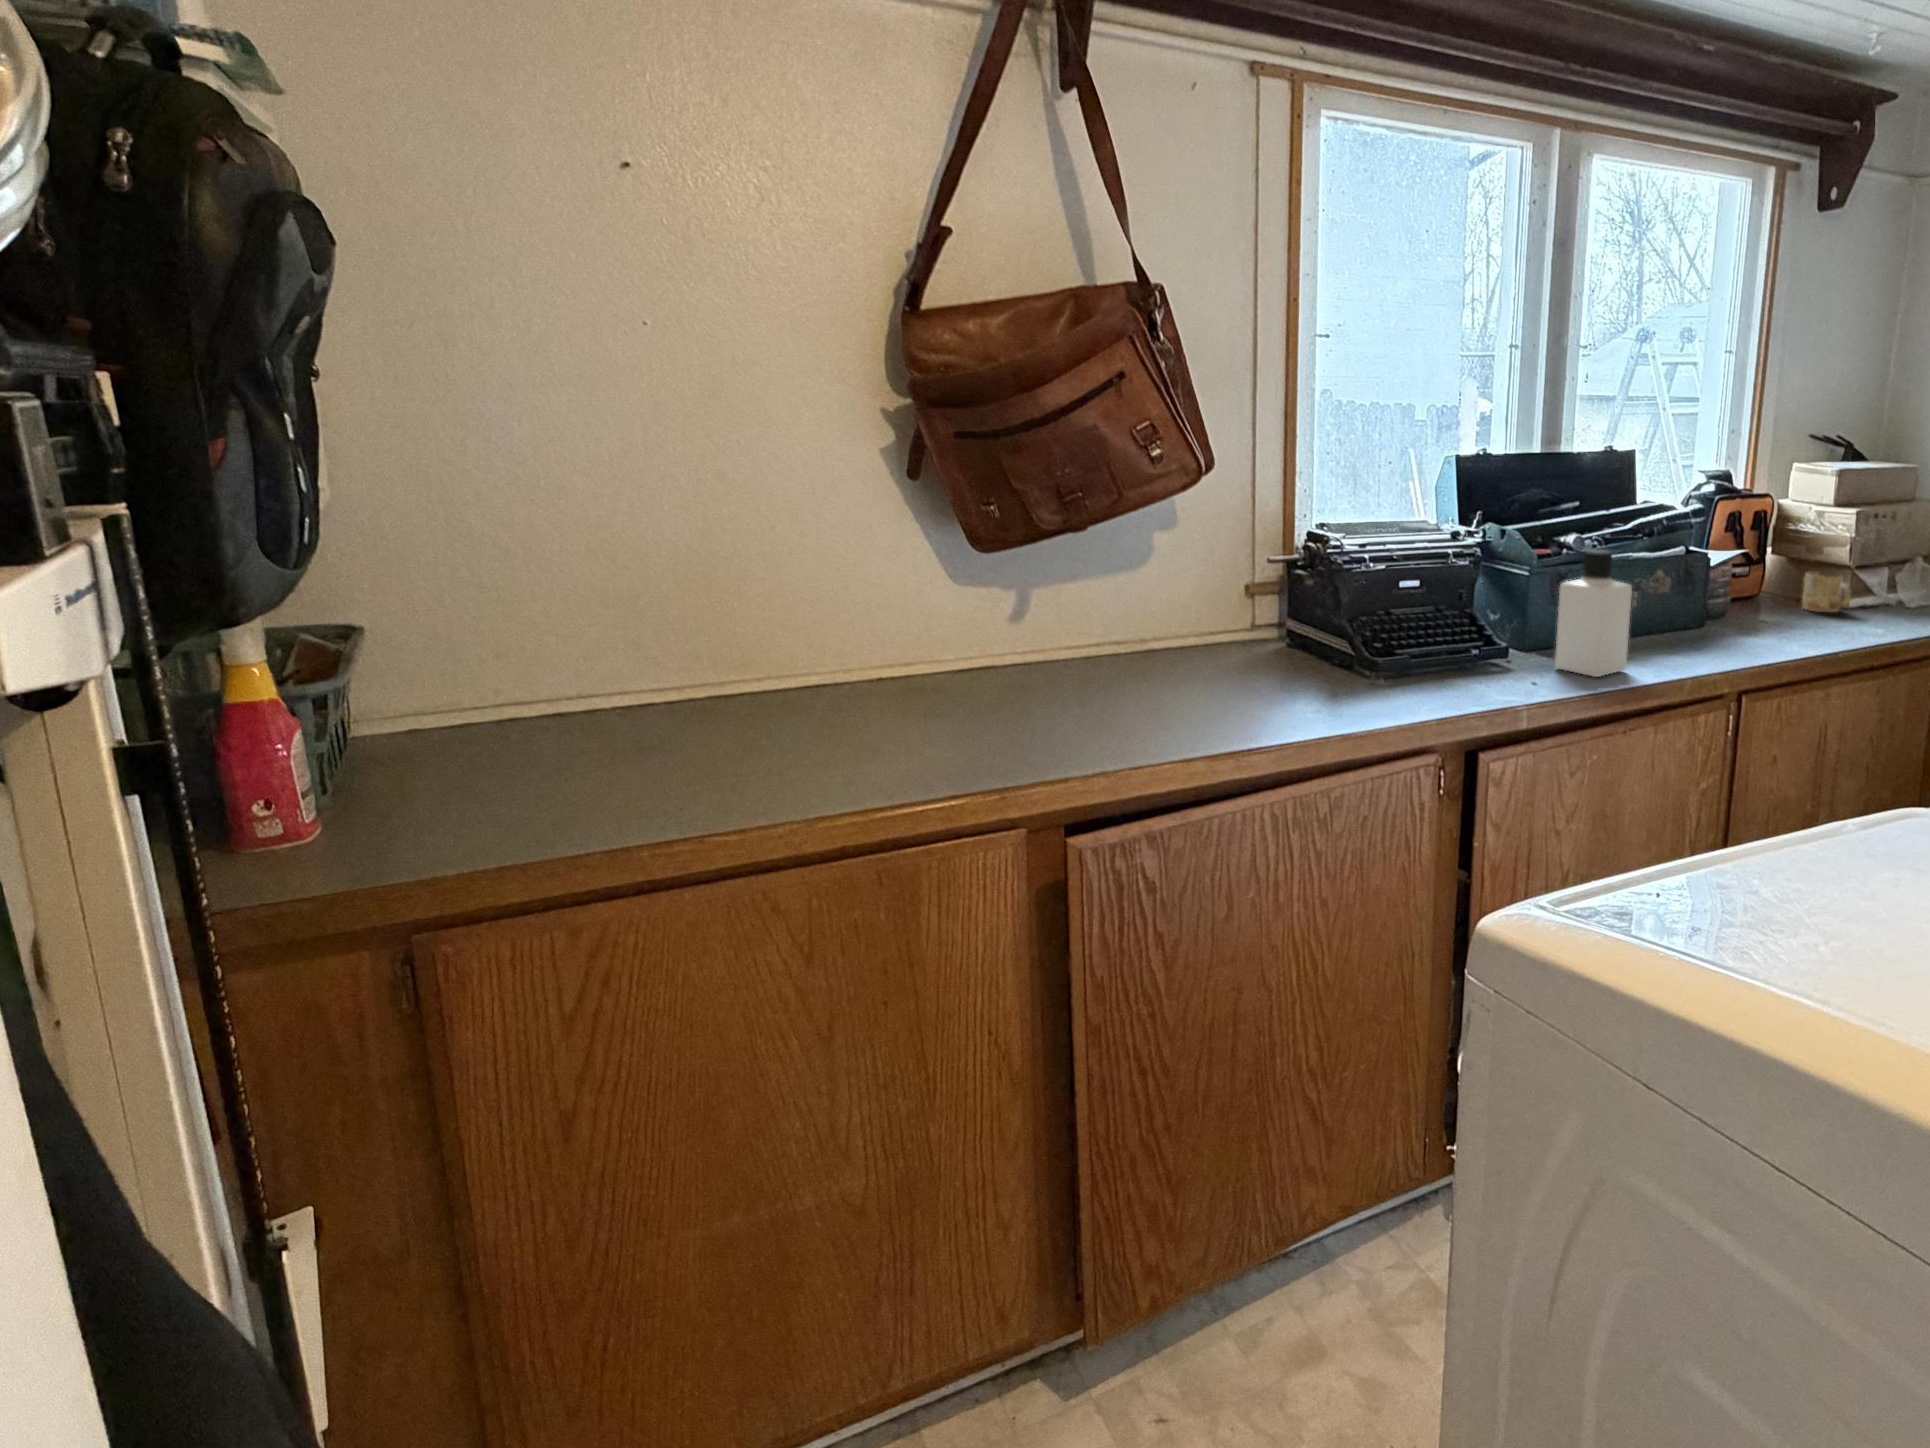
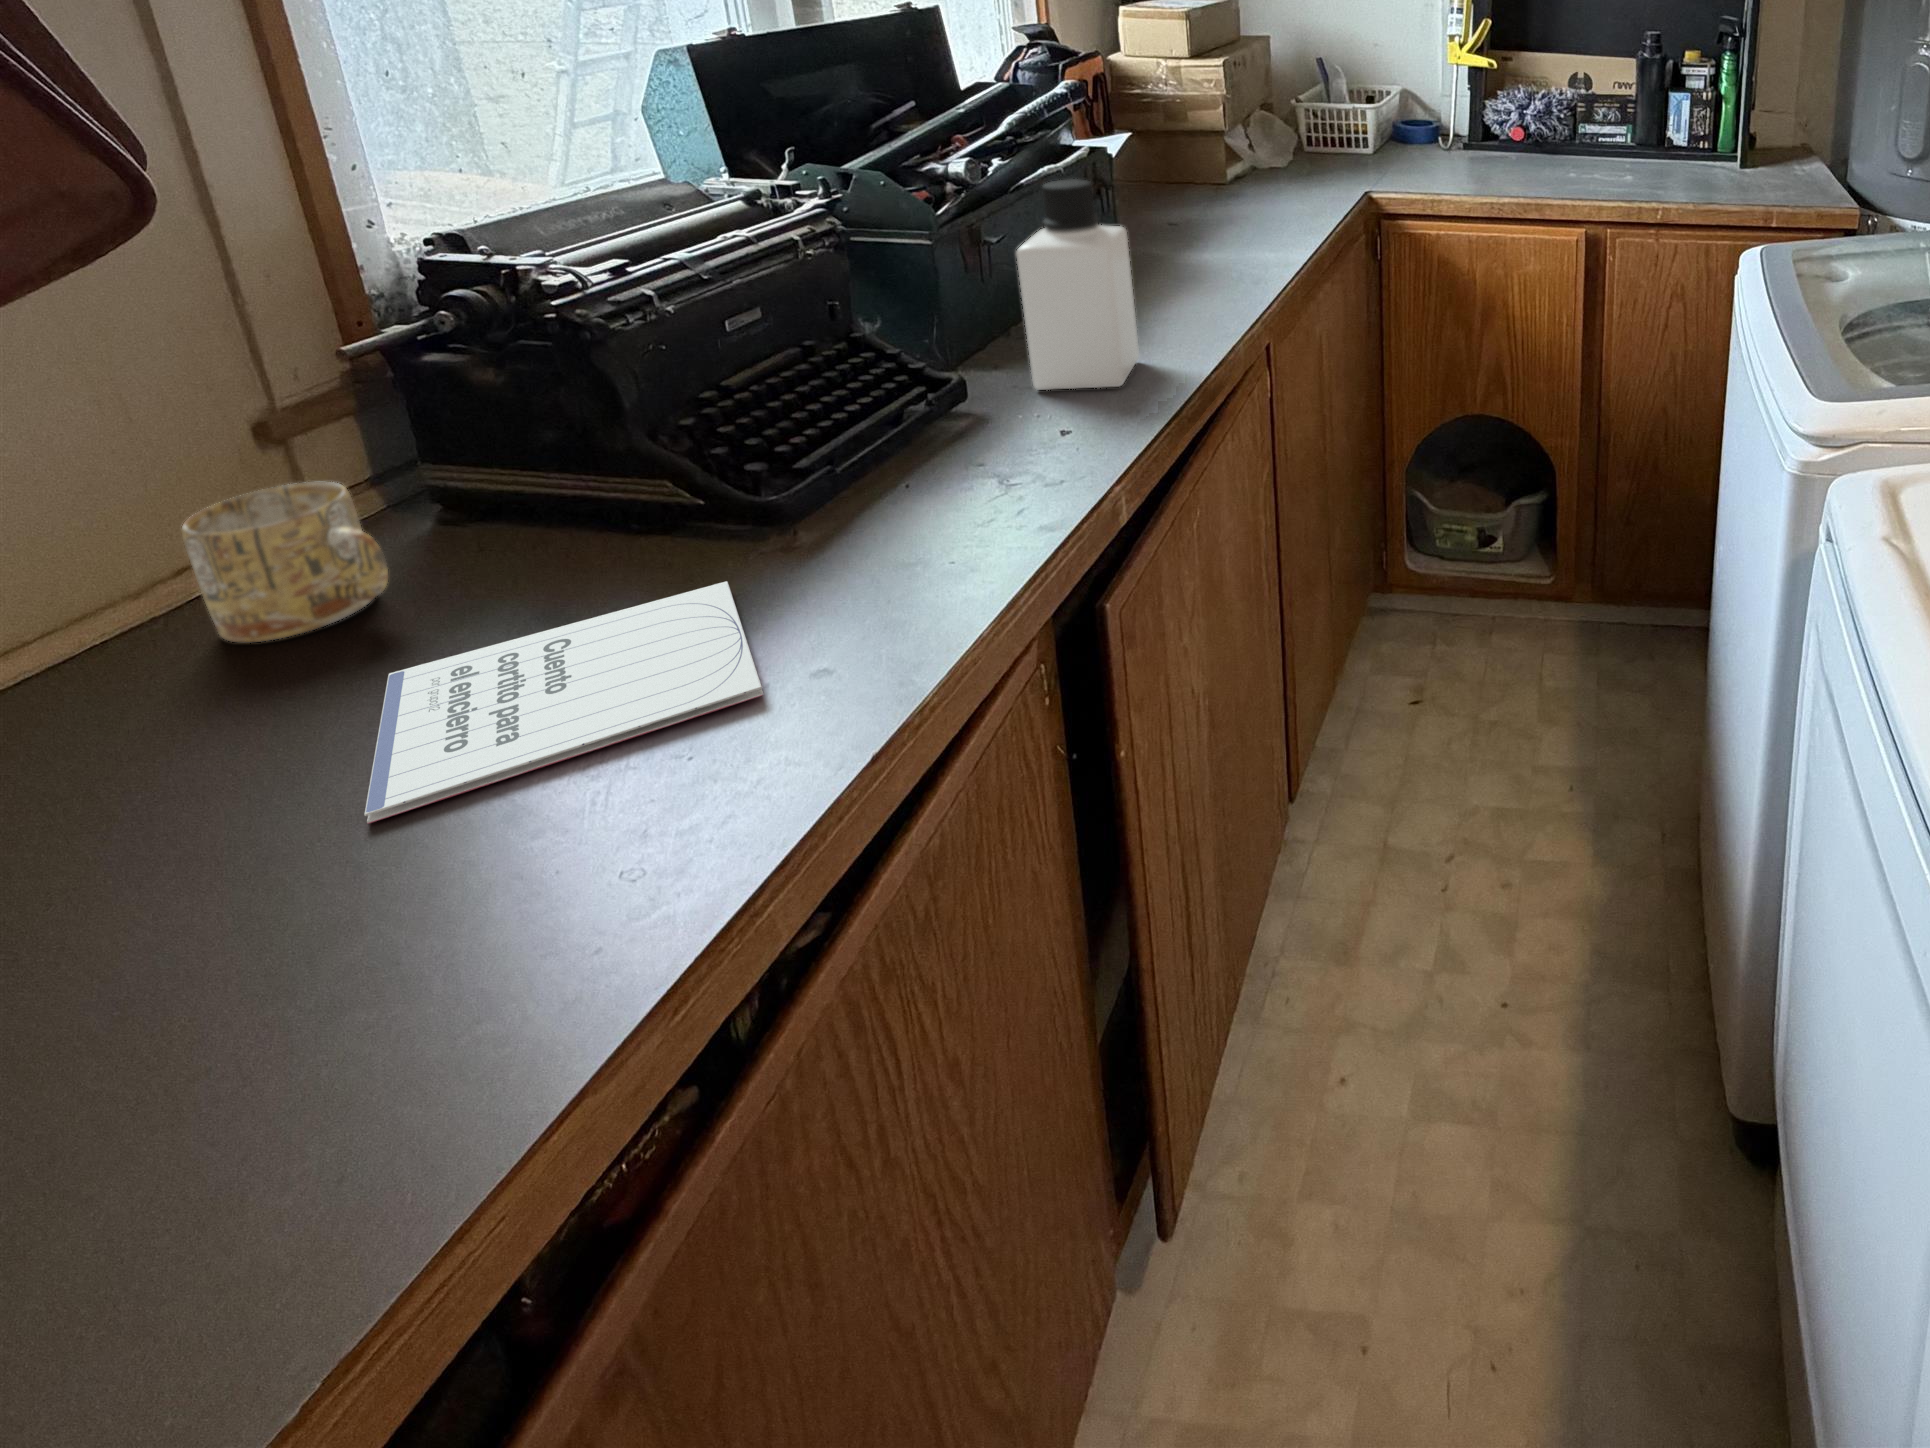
mug: present [1802,572,1851,612] -> present [182,482,388,642]
notebook: none [1209,677,1354,717] -> present [364,581,763,824]

